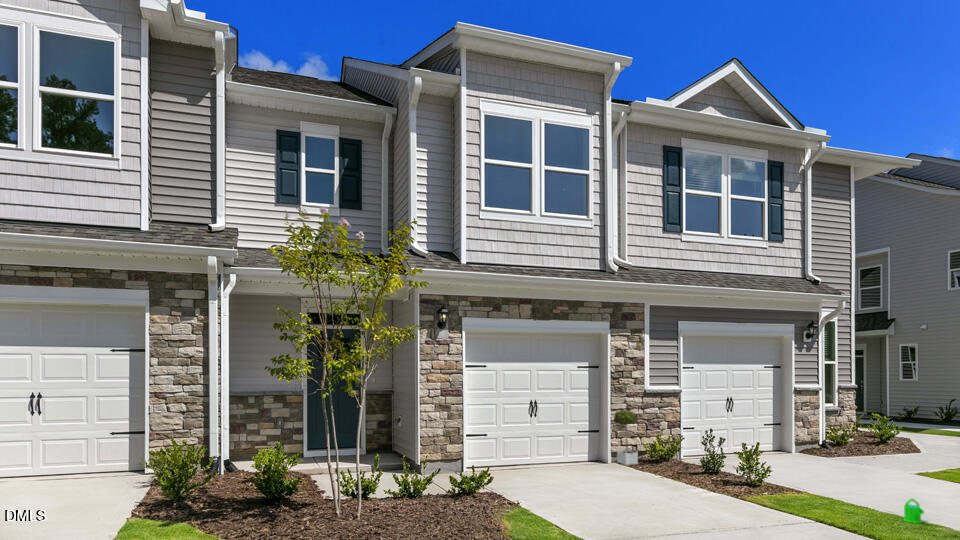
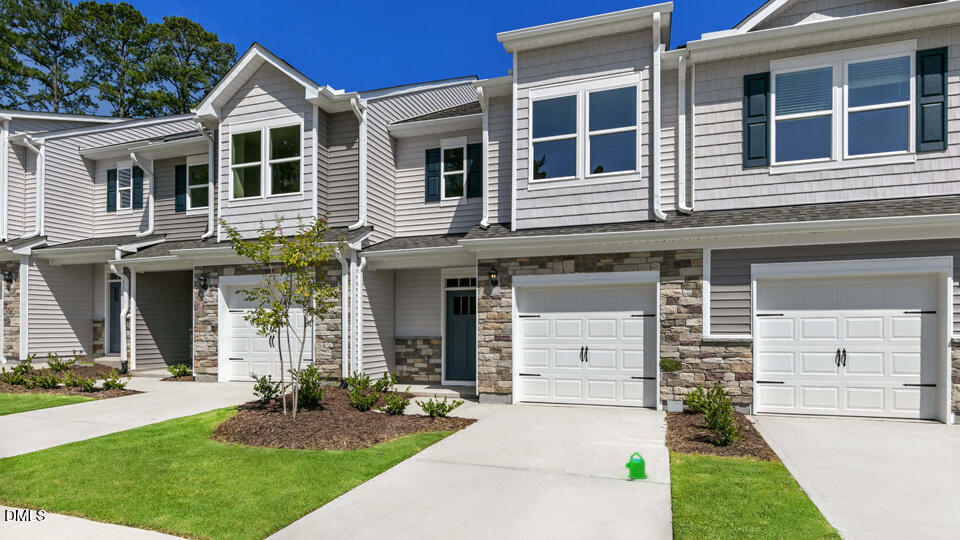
watering can: present [903,499,924,523] -> present [625,452,647,479]

